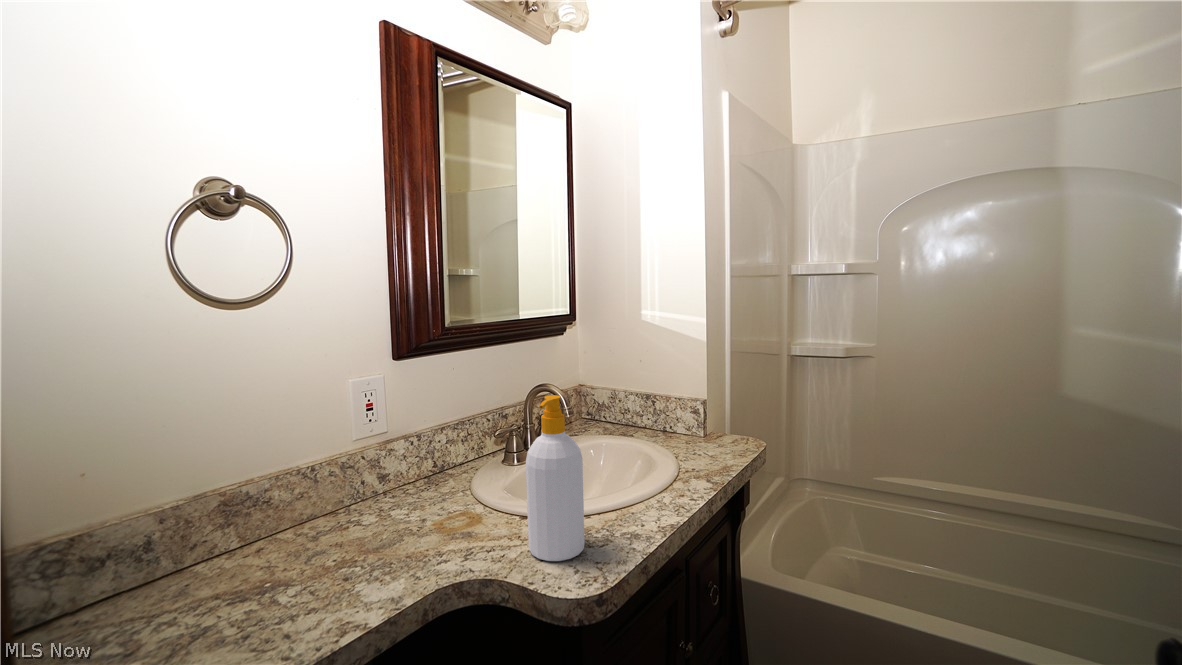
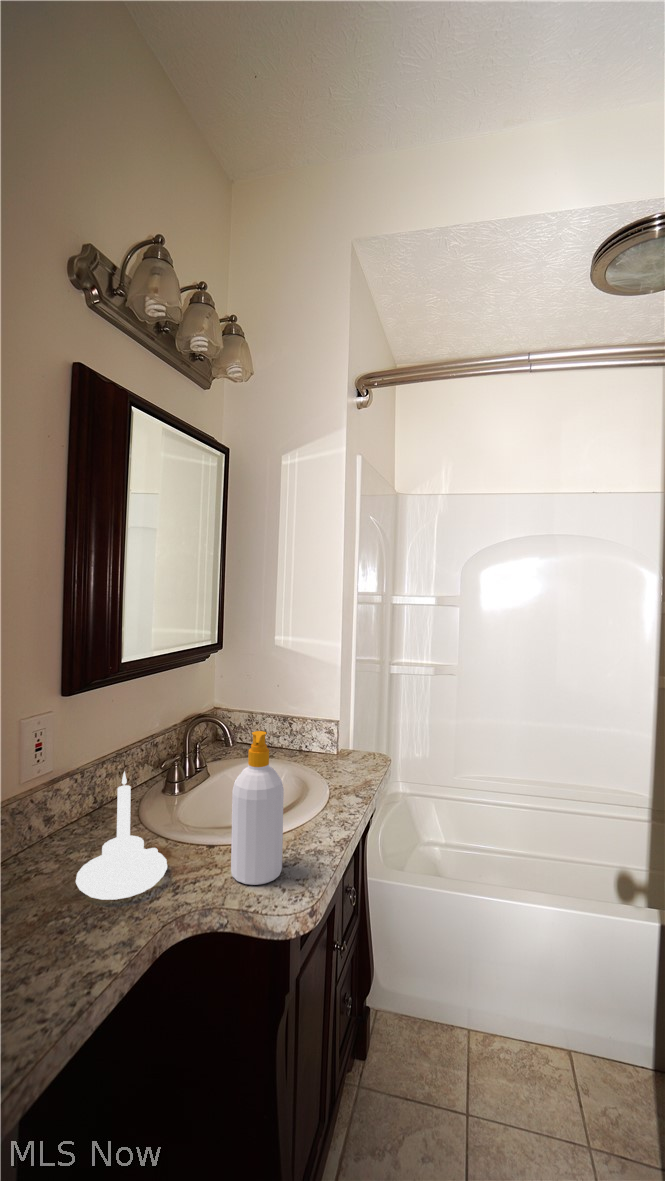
candle holder: none [377,430,468,557] -> present [76,772,167,900]

